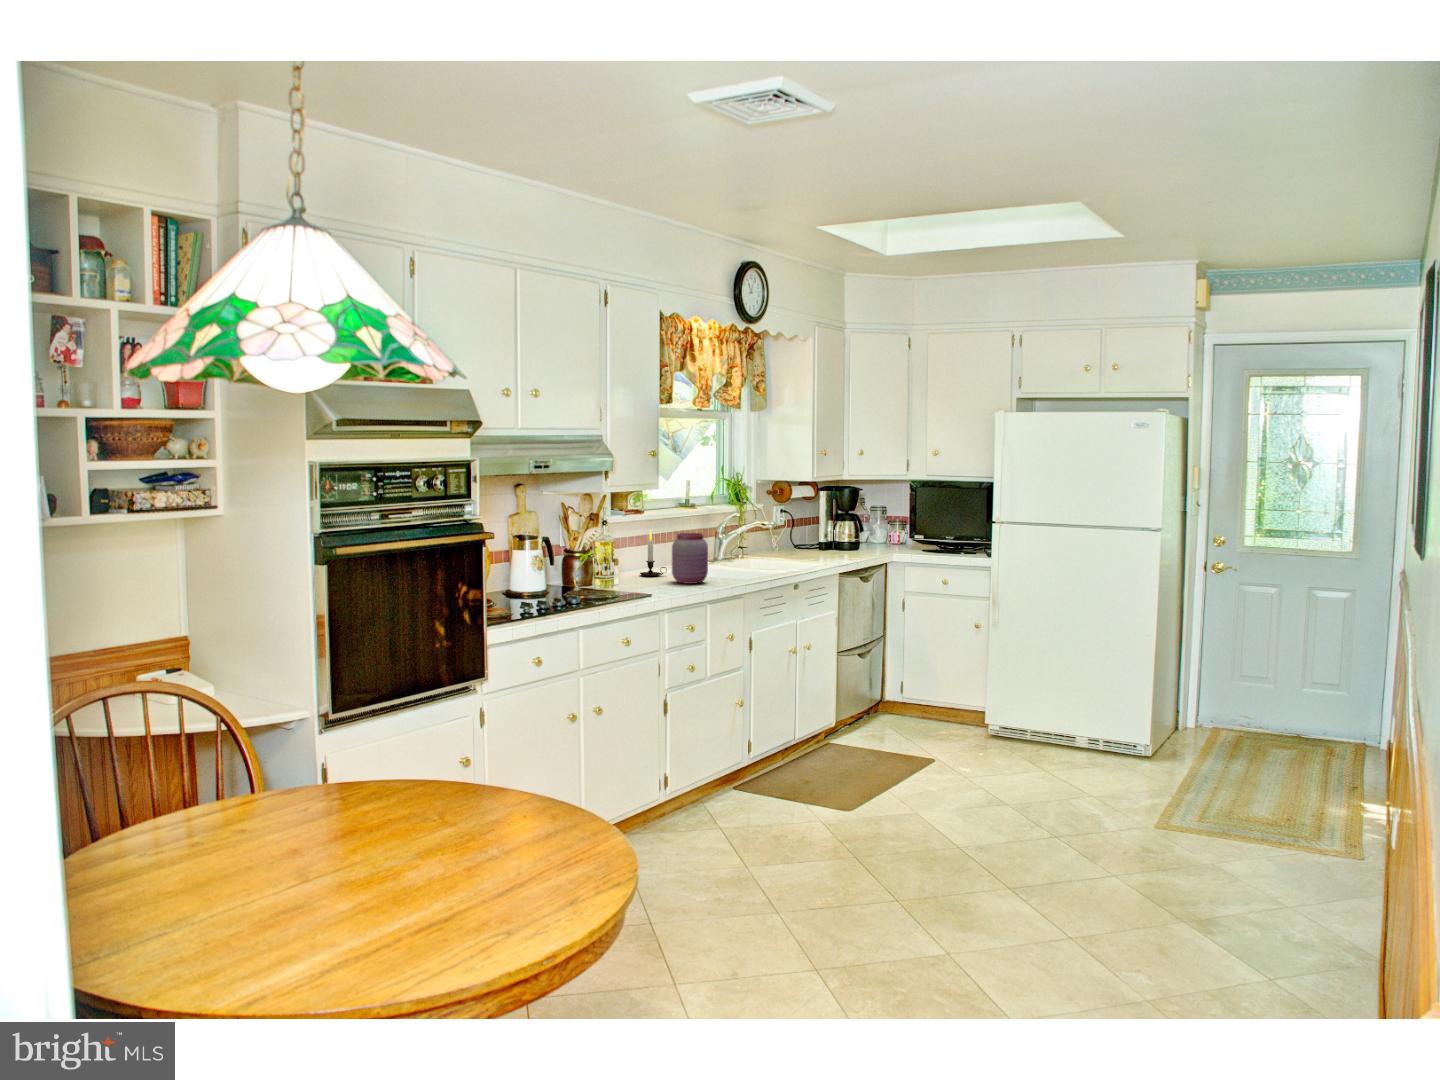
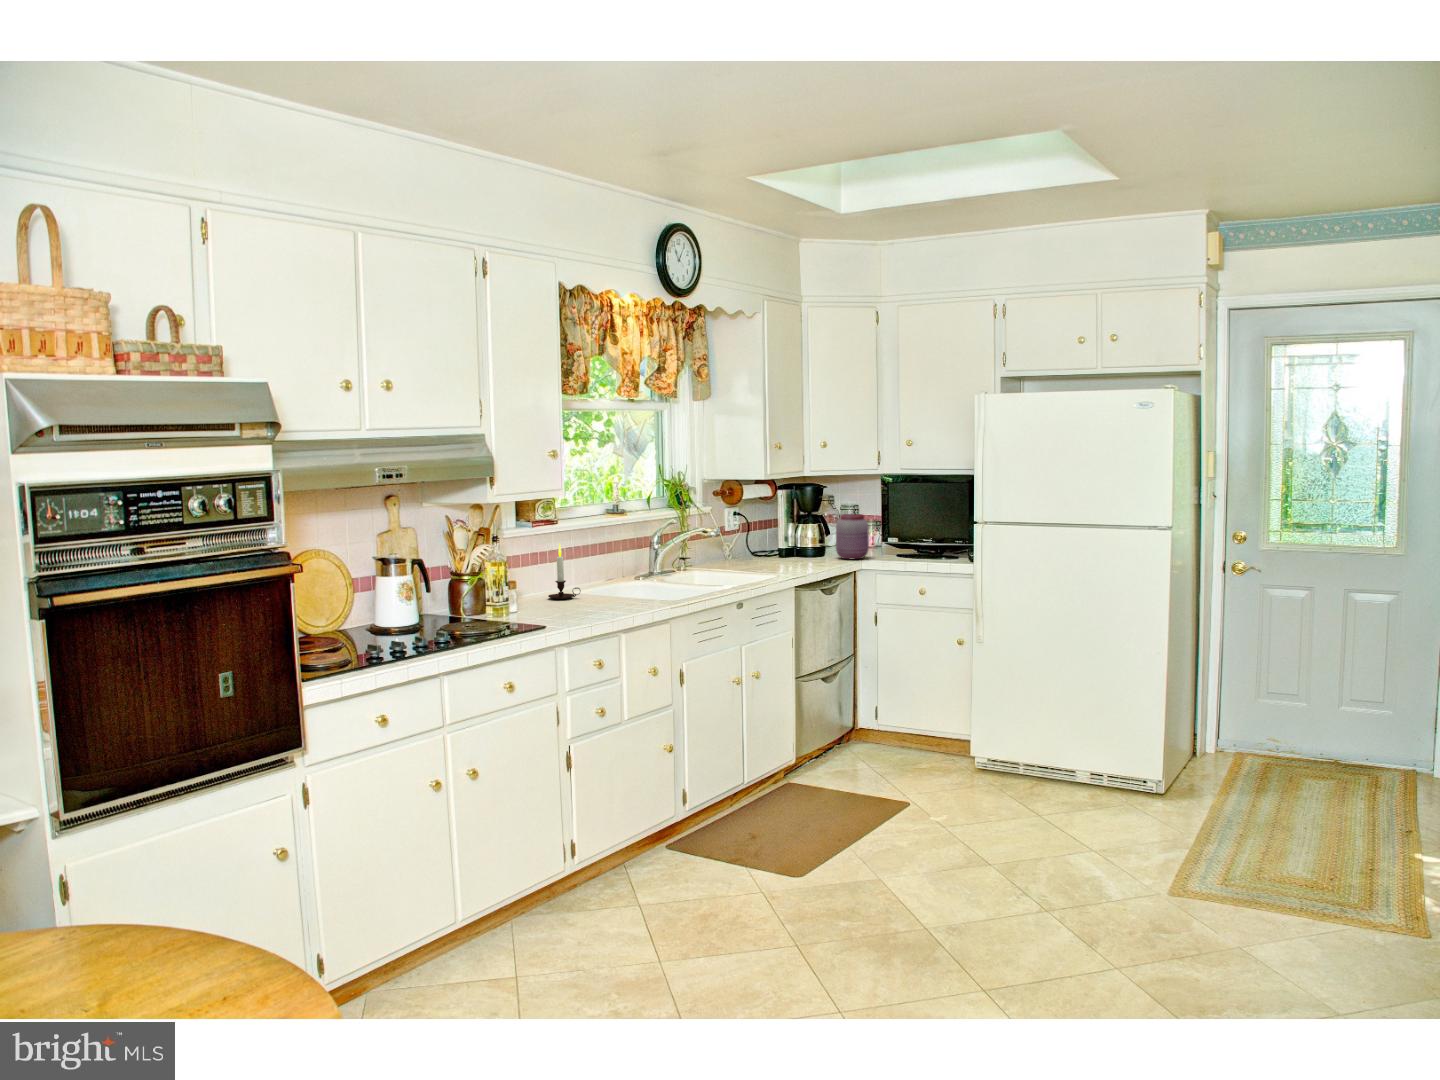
jar: present [672,533,708,584] -> present [836,514,869,559]

